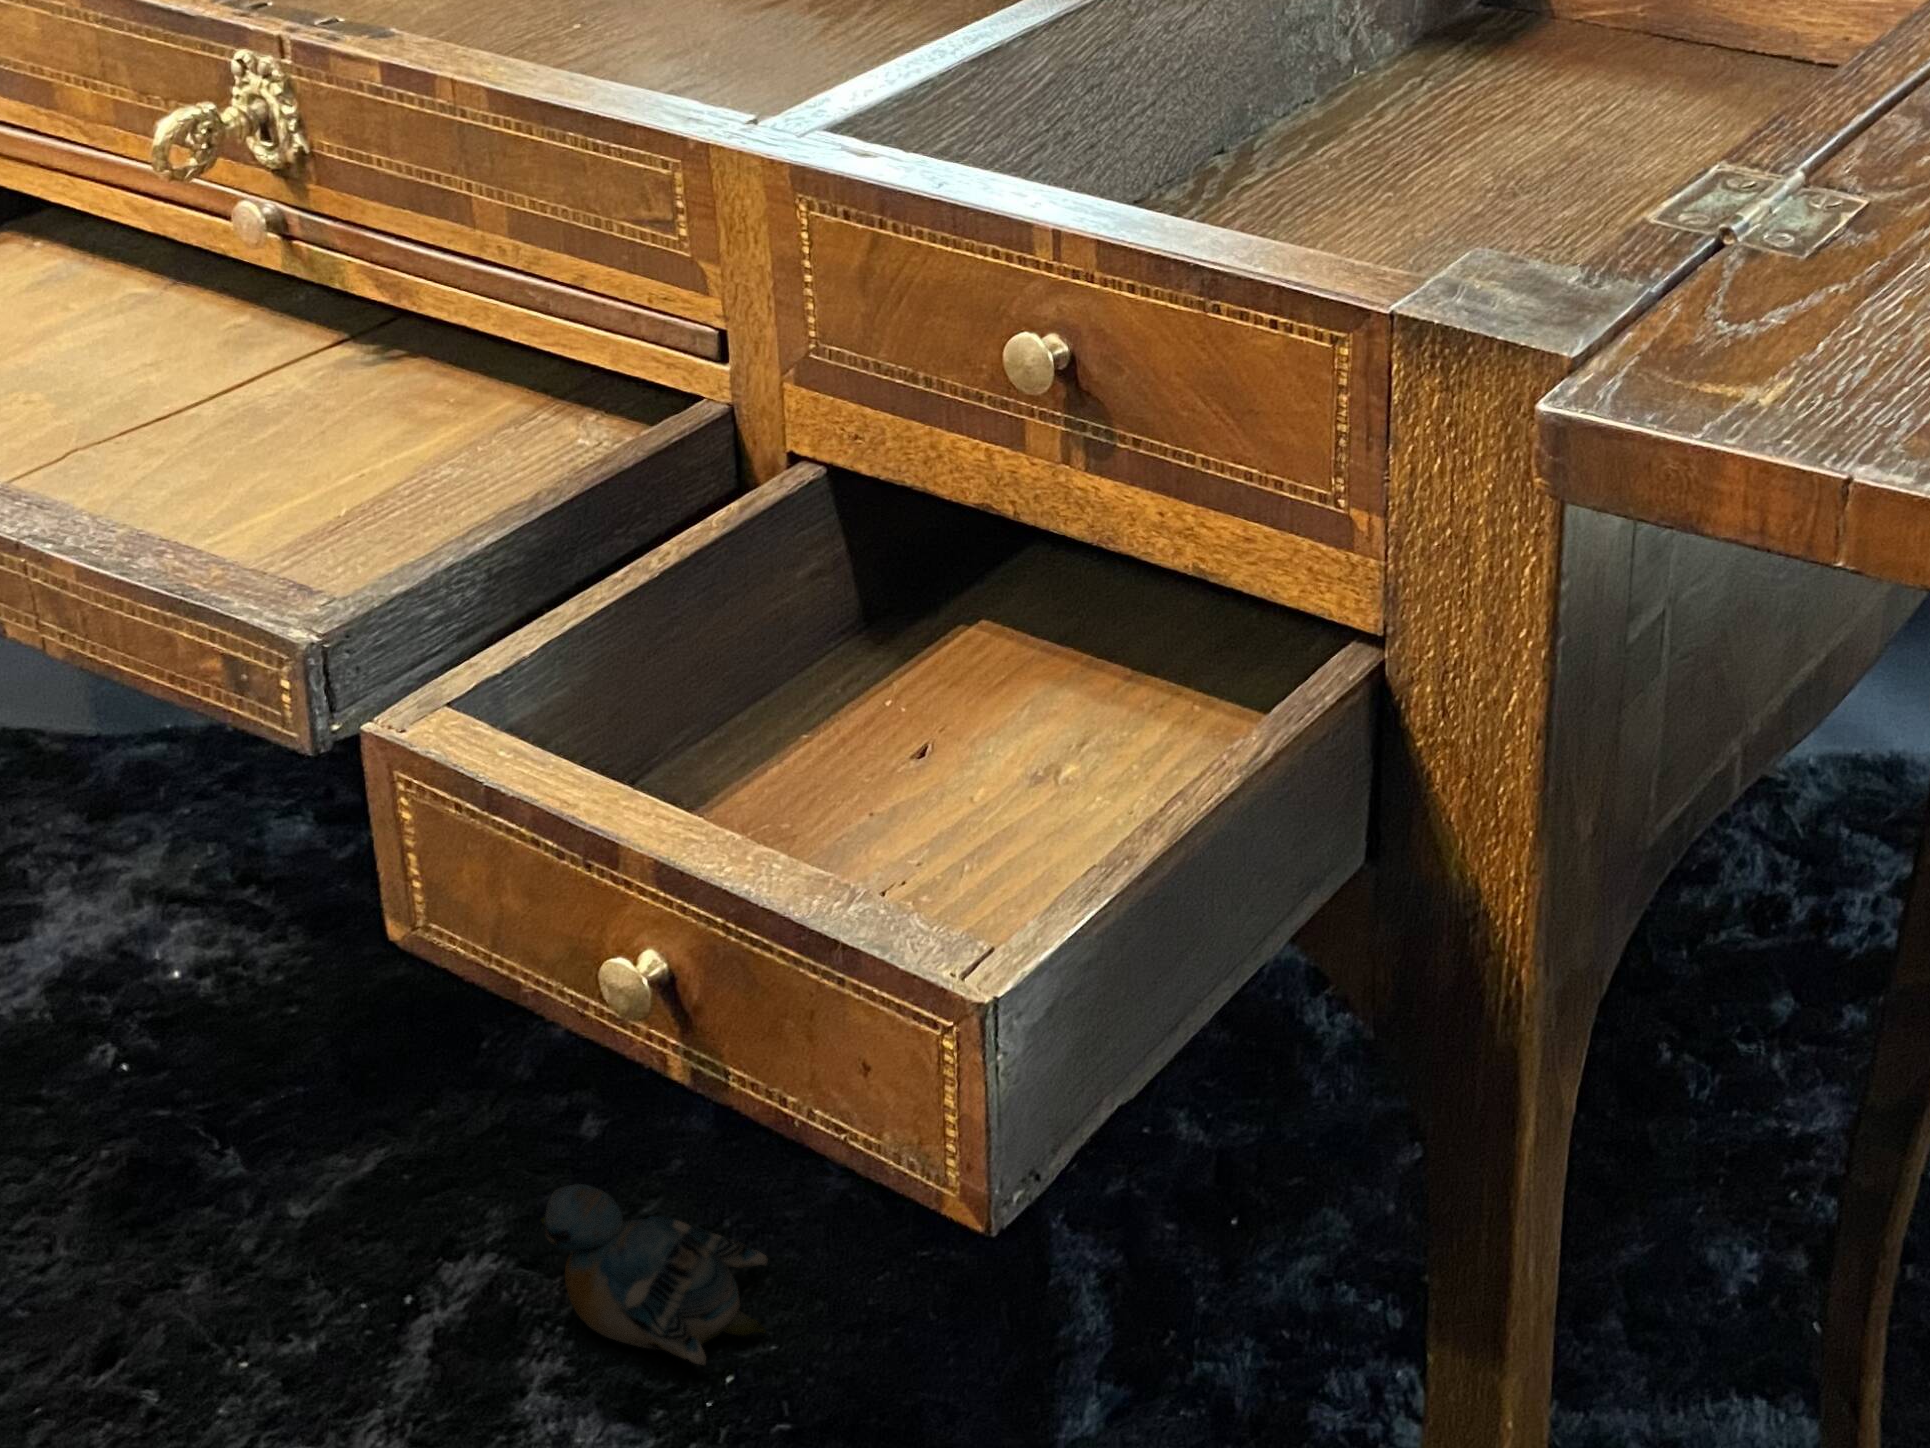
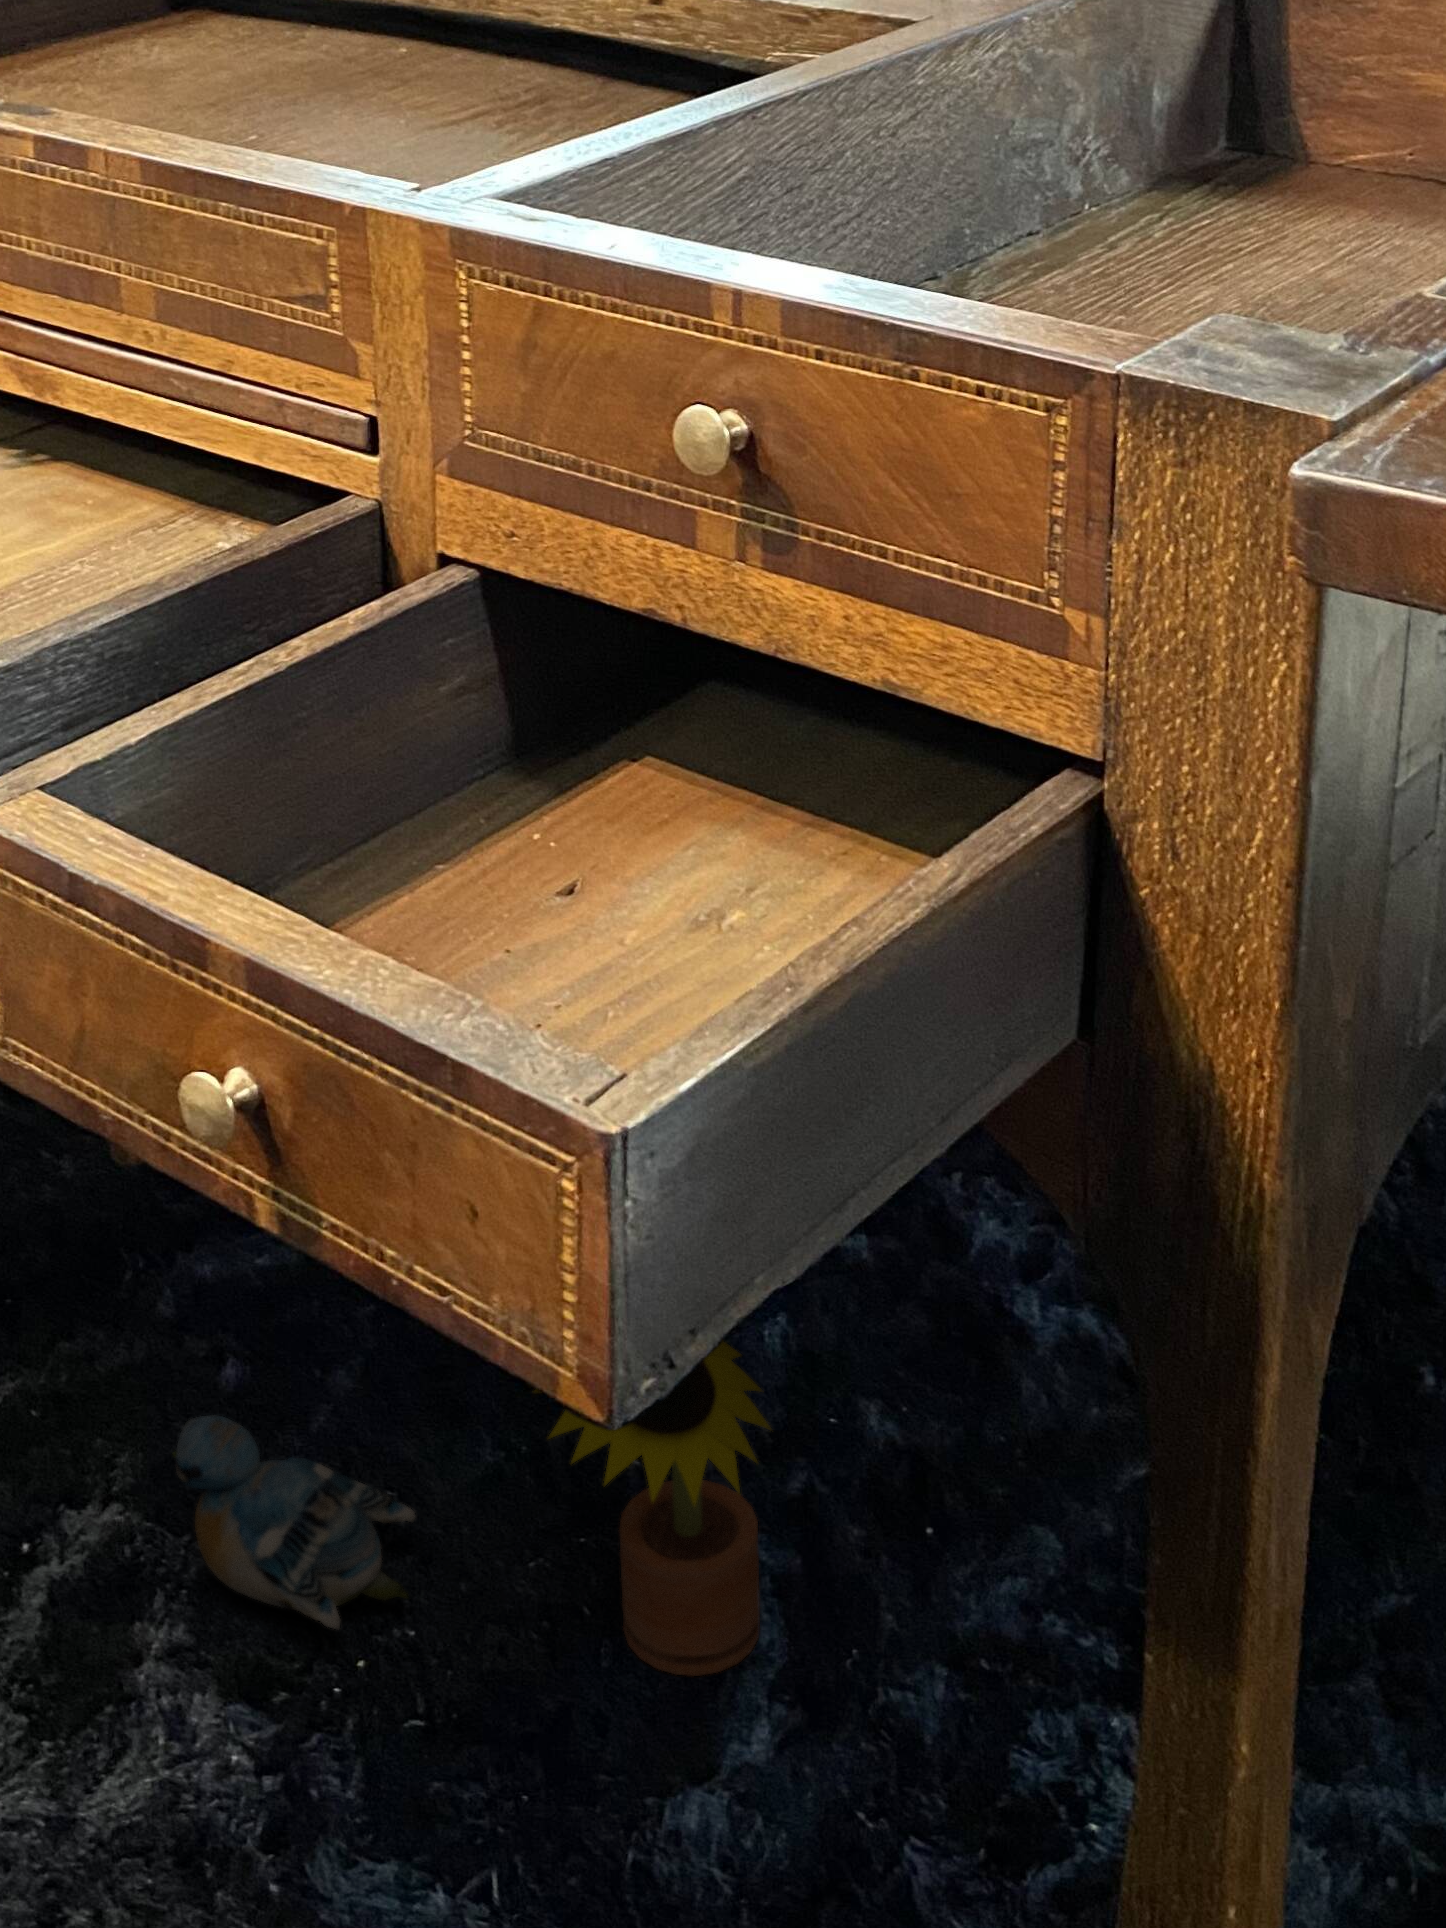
decorative plant: none [875,1075,1094,1382] -> present [536,1342,771,1676]

